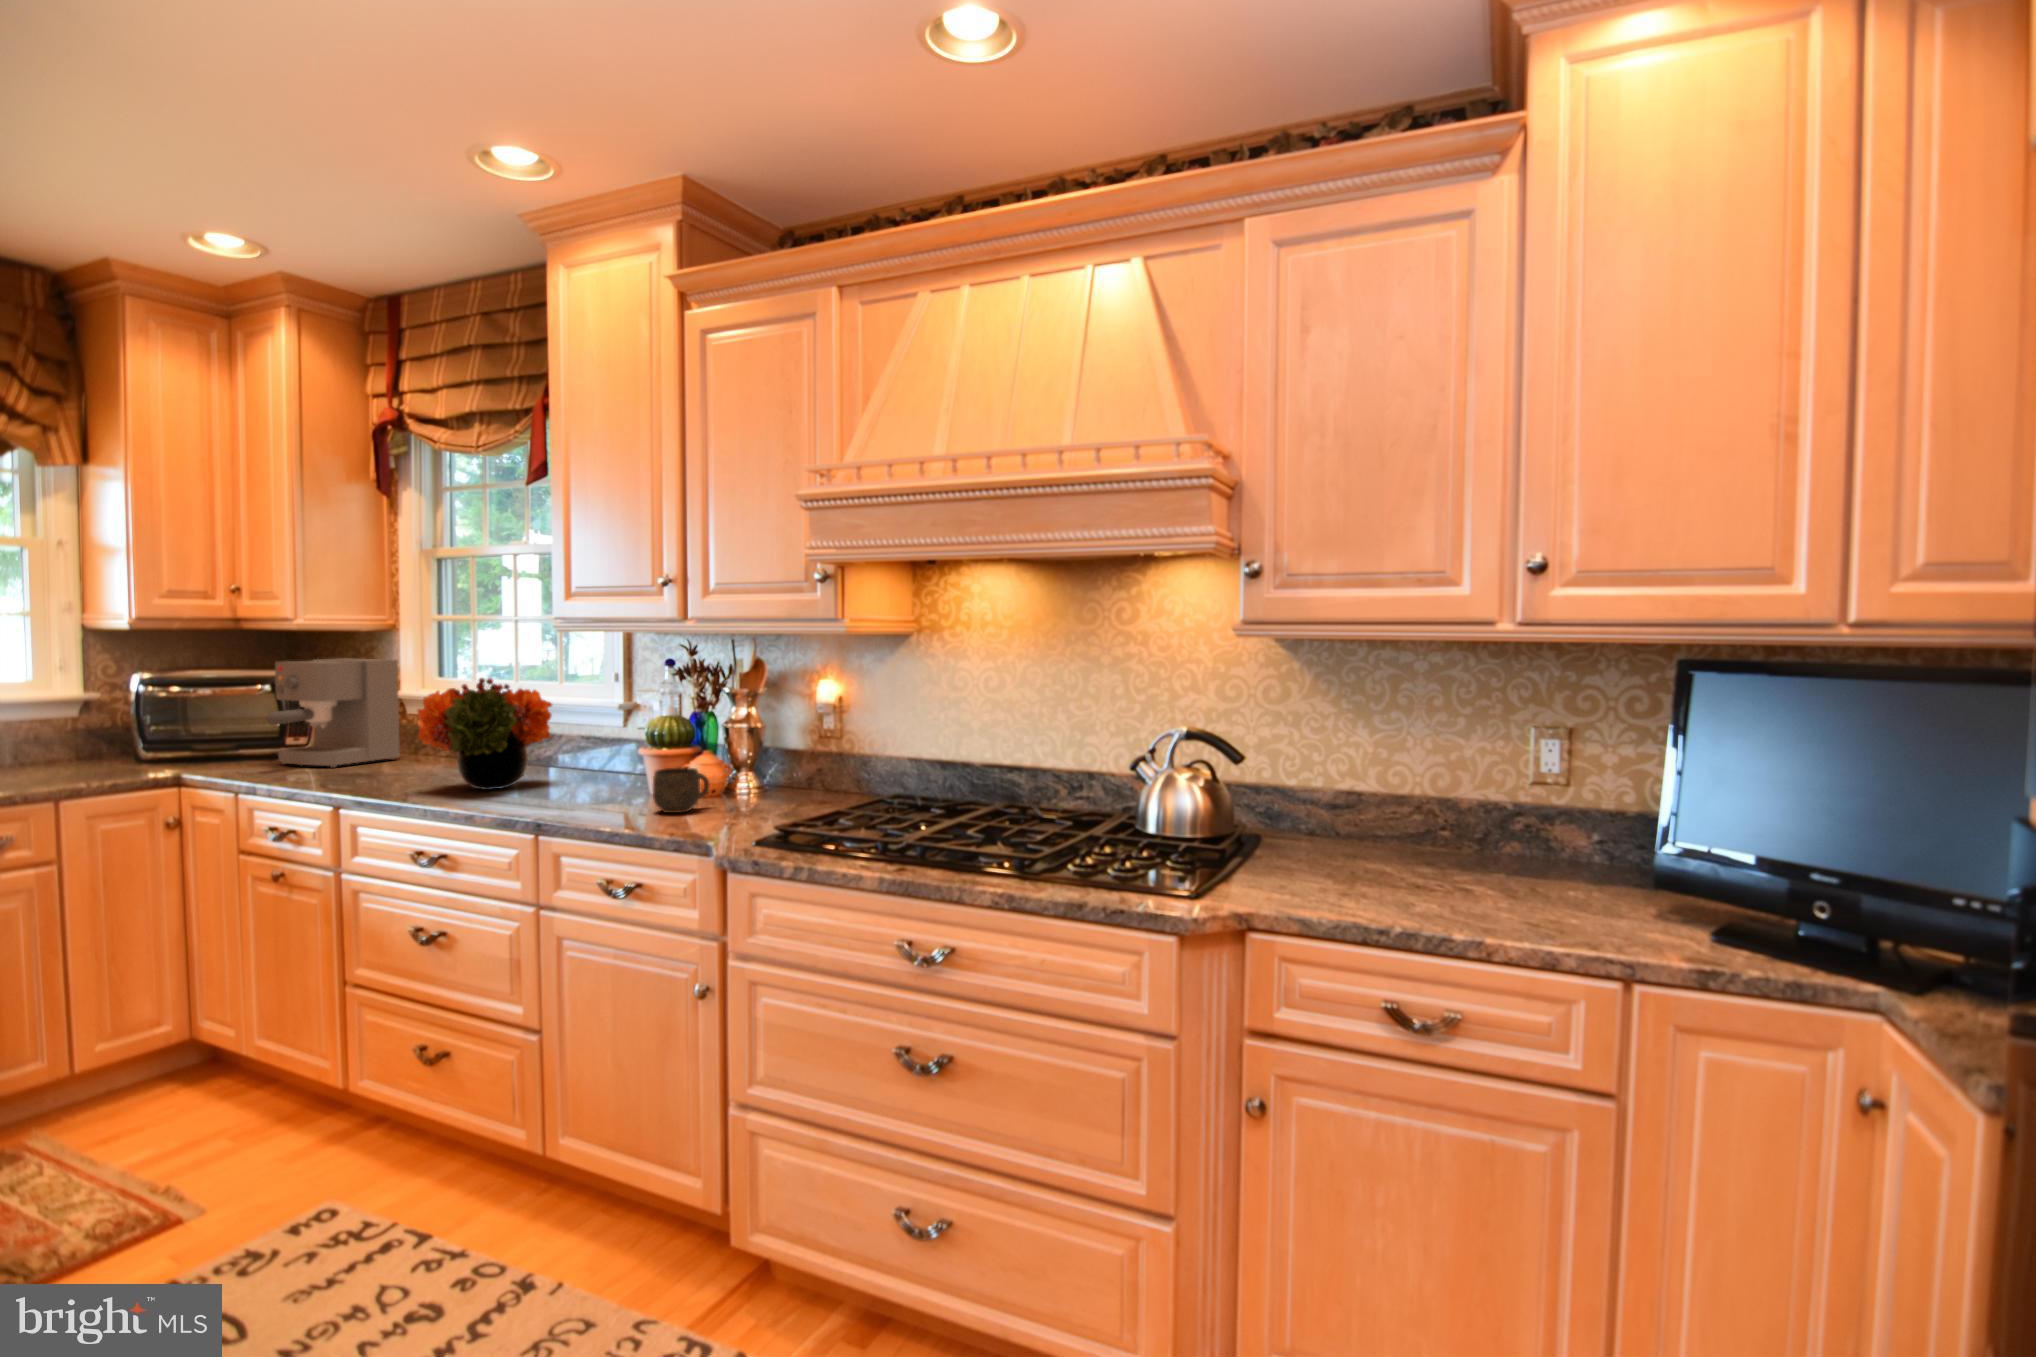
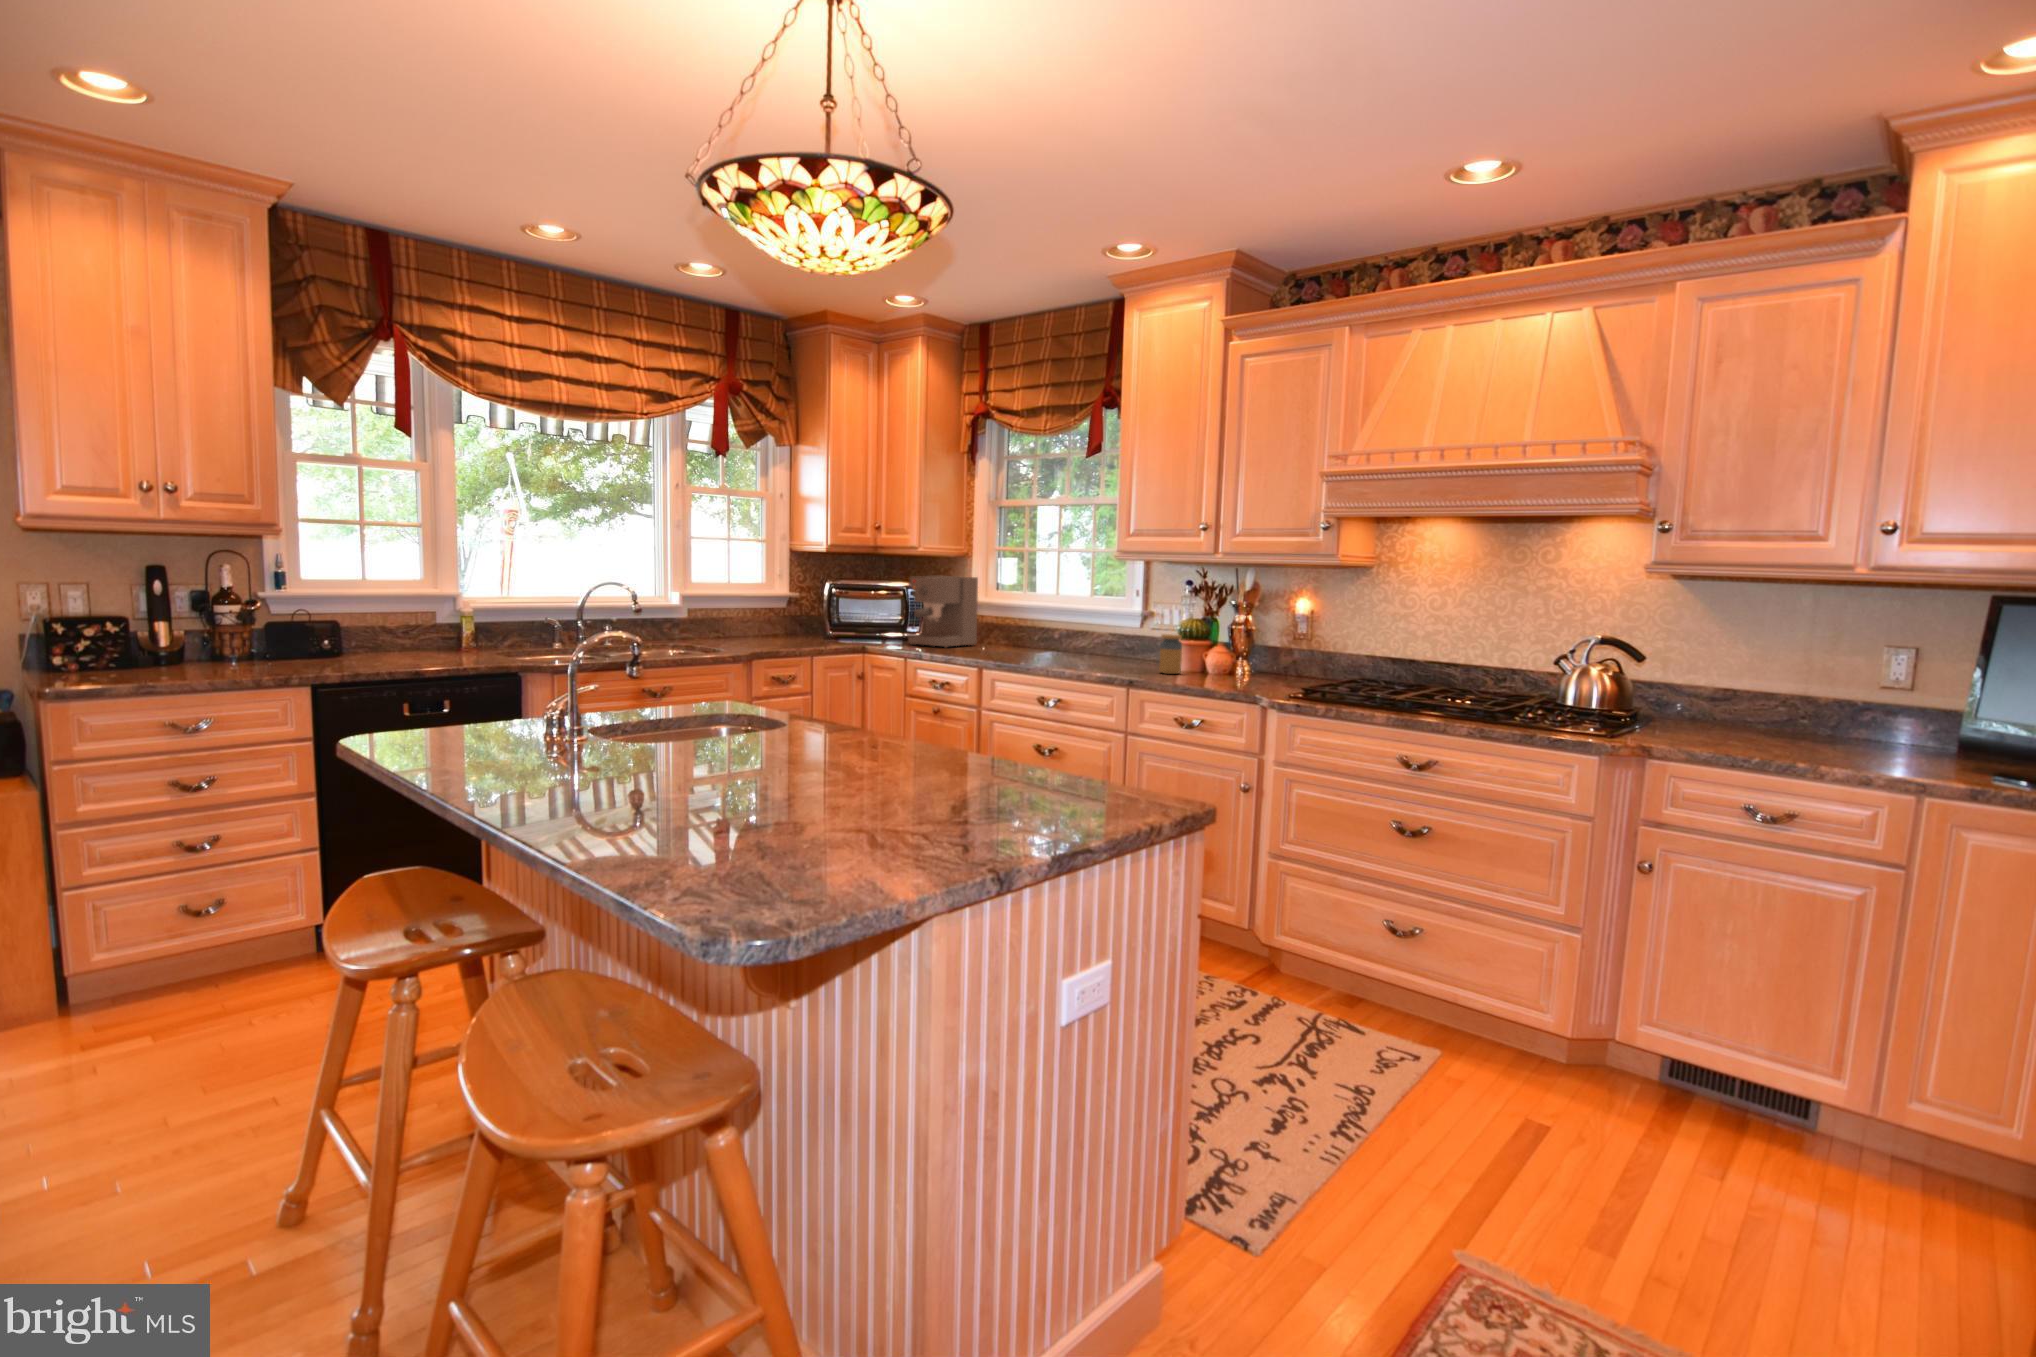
flower arrangement: present [417,678,552,790] -> none [1029,590,1110,663]
jar: none [606,741,643,802] -> present [1159,634,1182,674]
mug: present [653,767,709,813] -> none [1200,652,1233,681]

